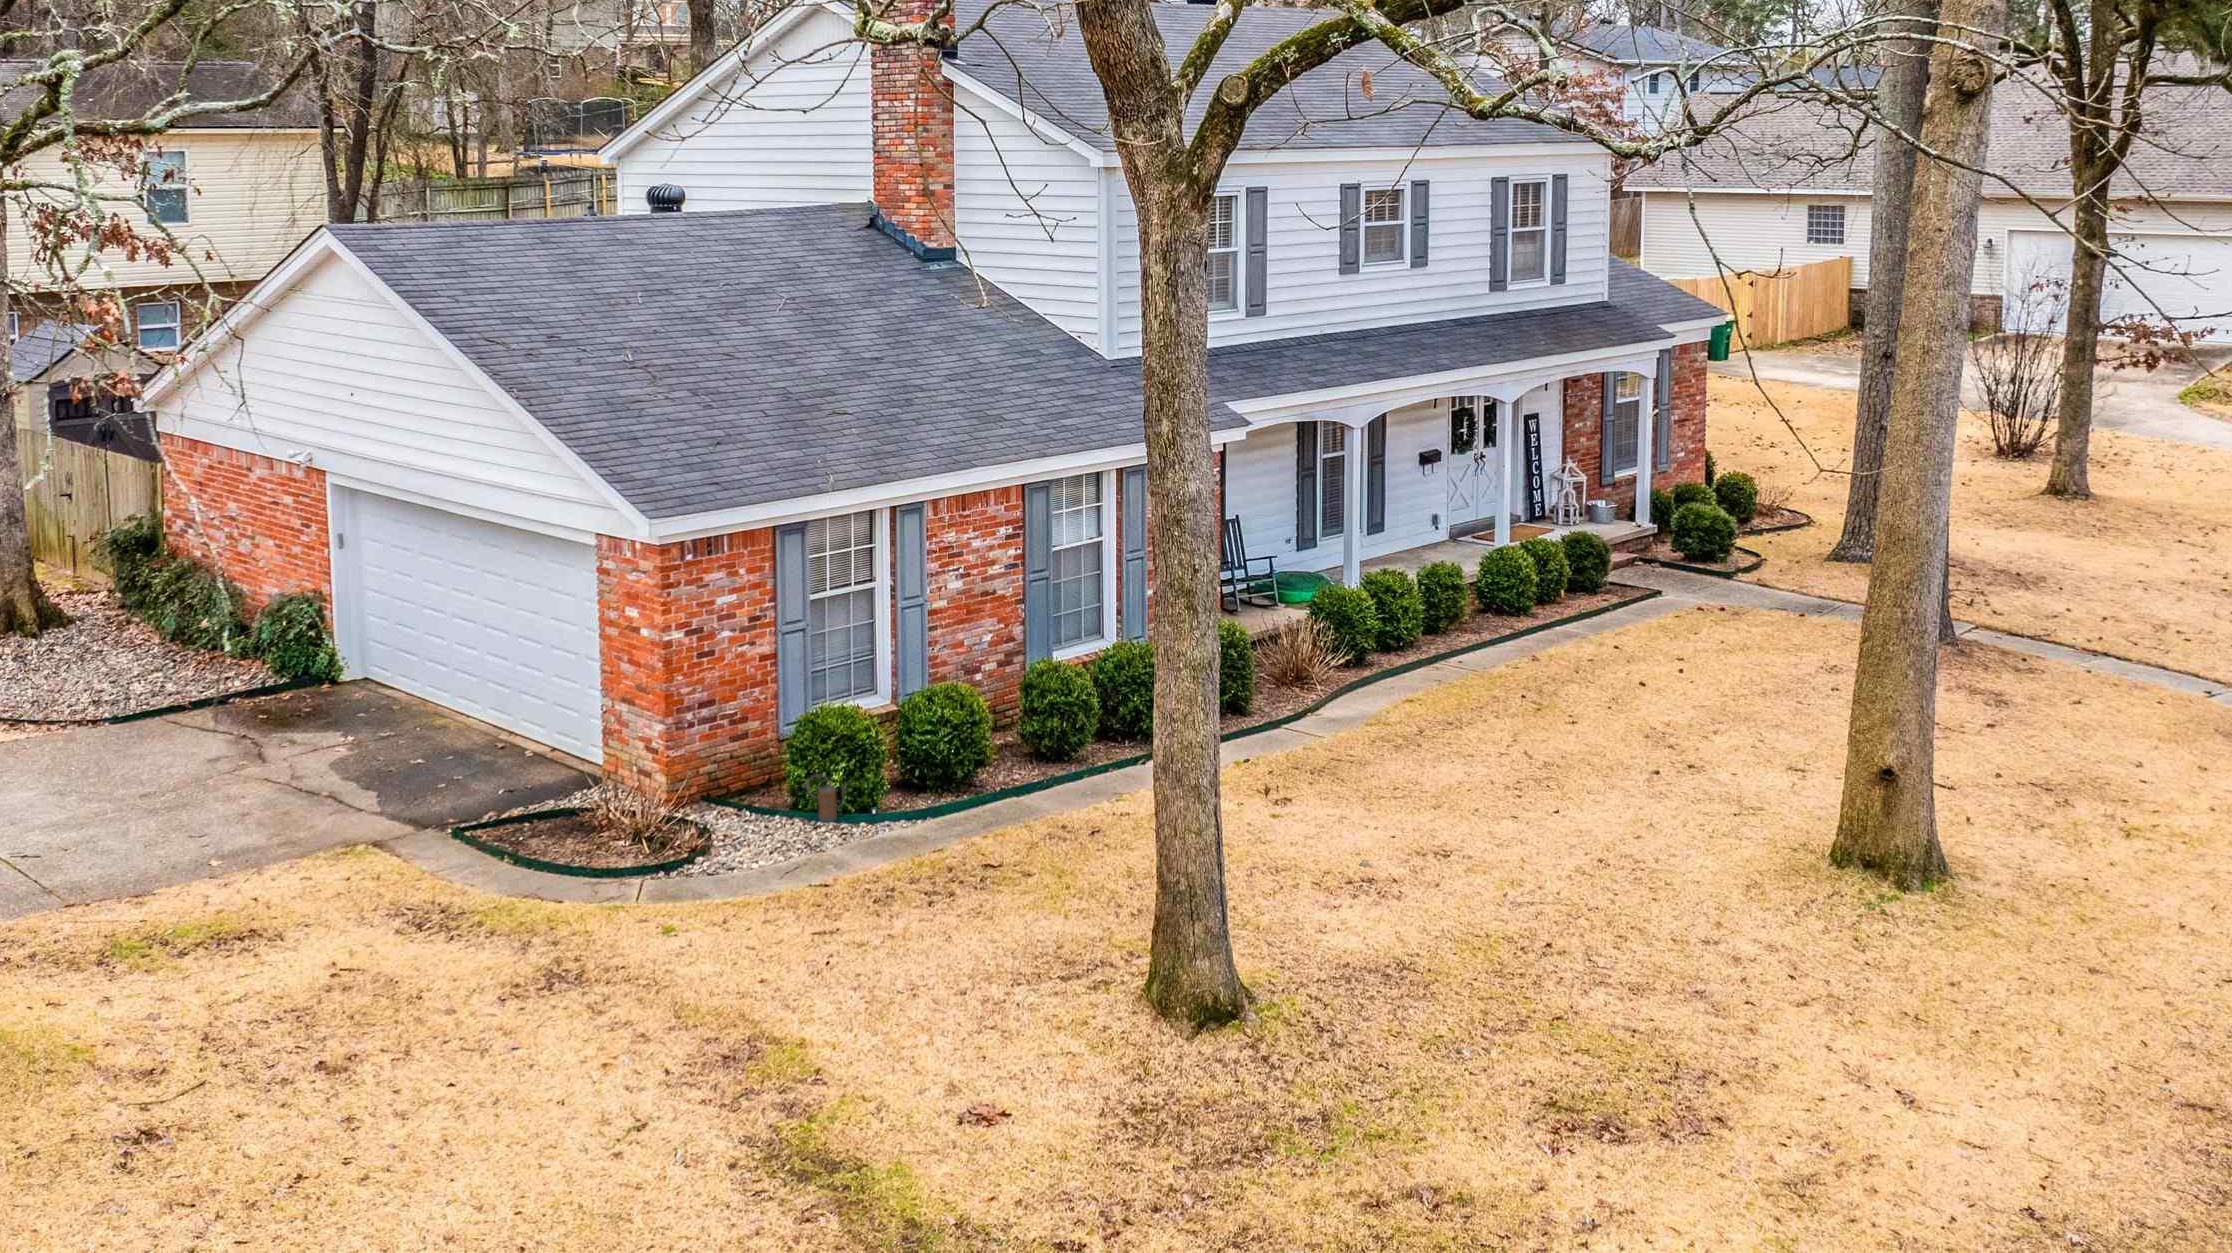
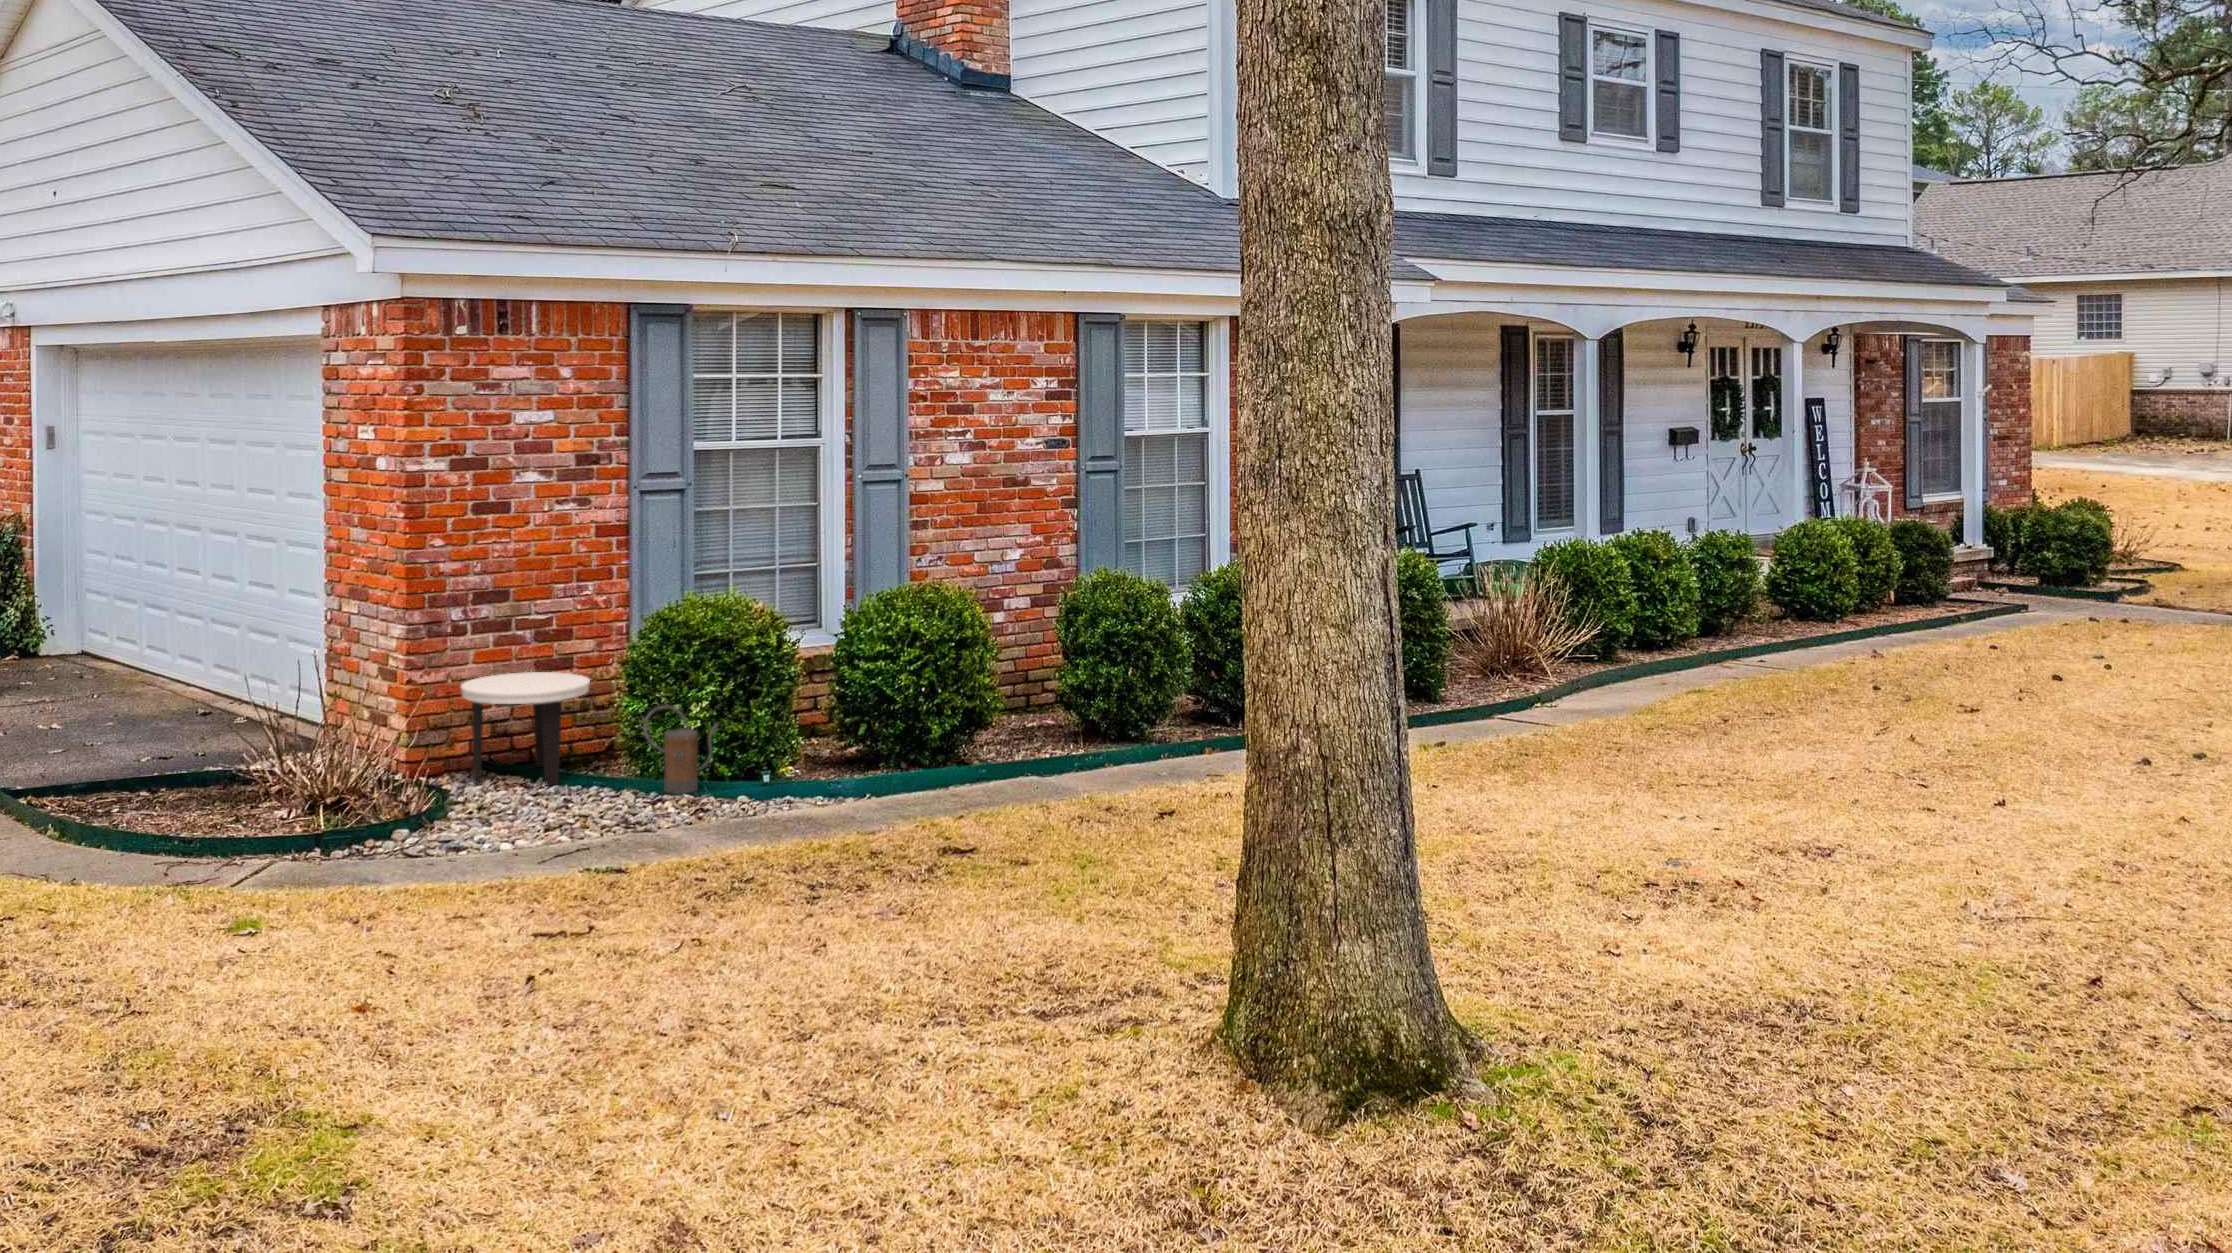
side table: none [701,748,771,818] -> present [461,672,590,786]

